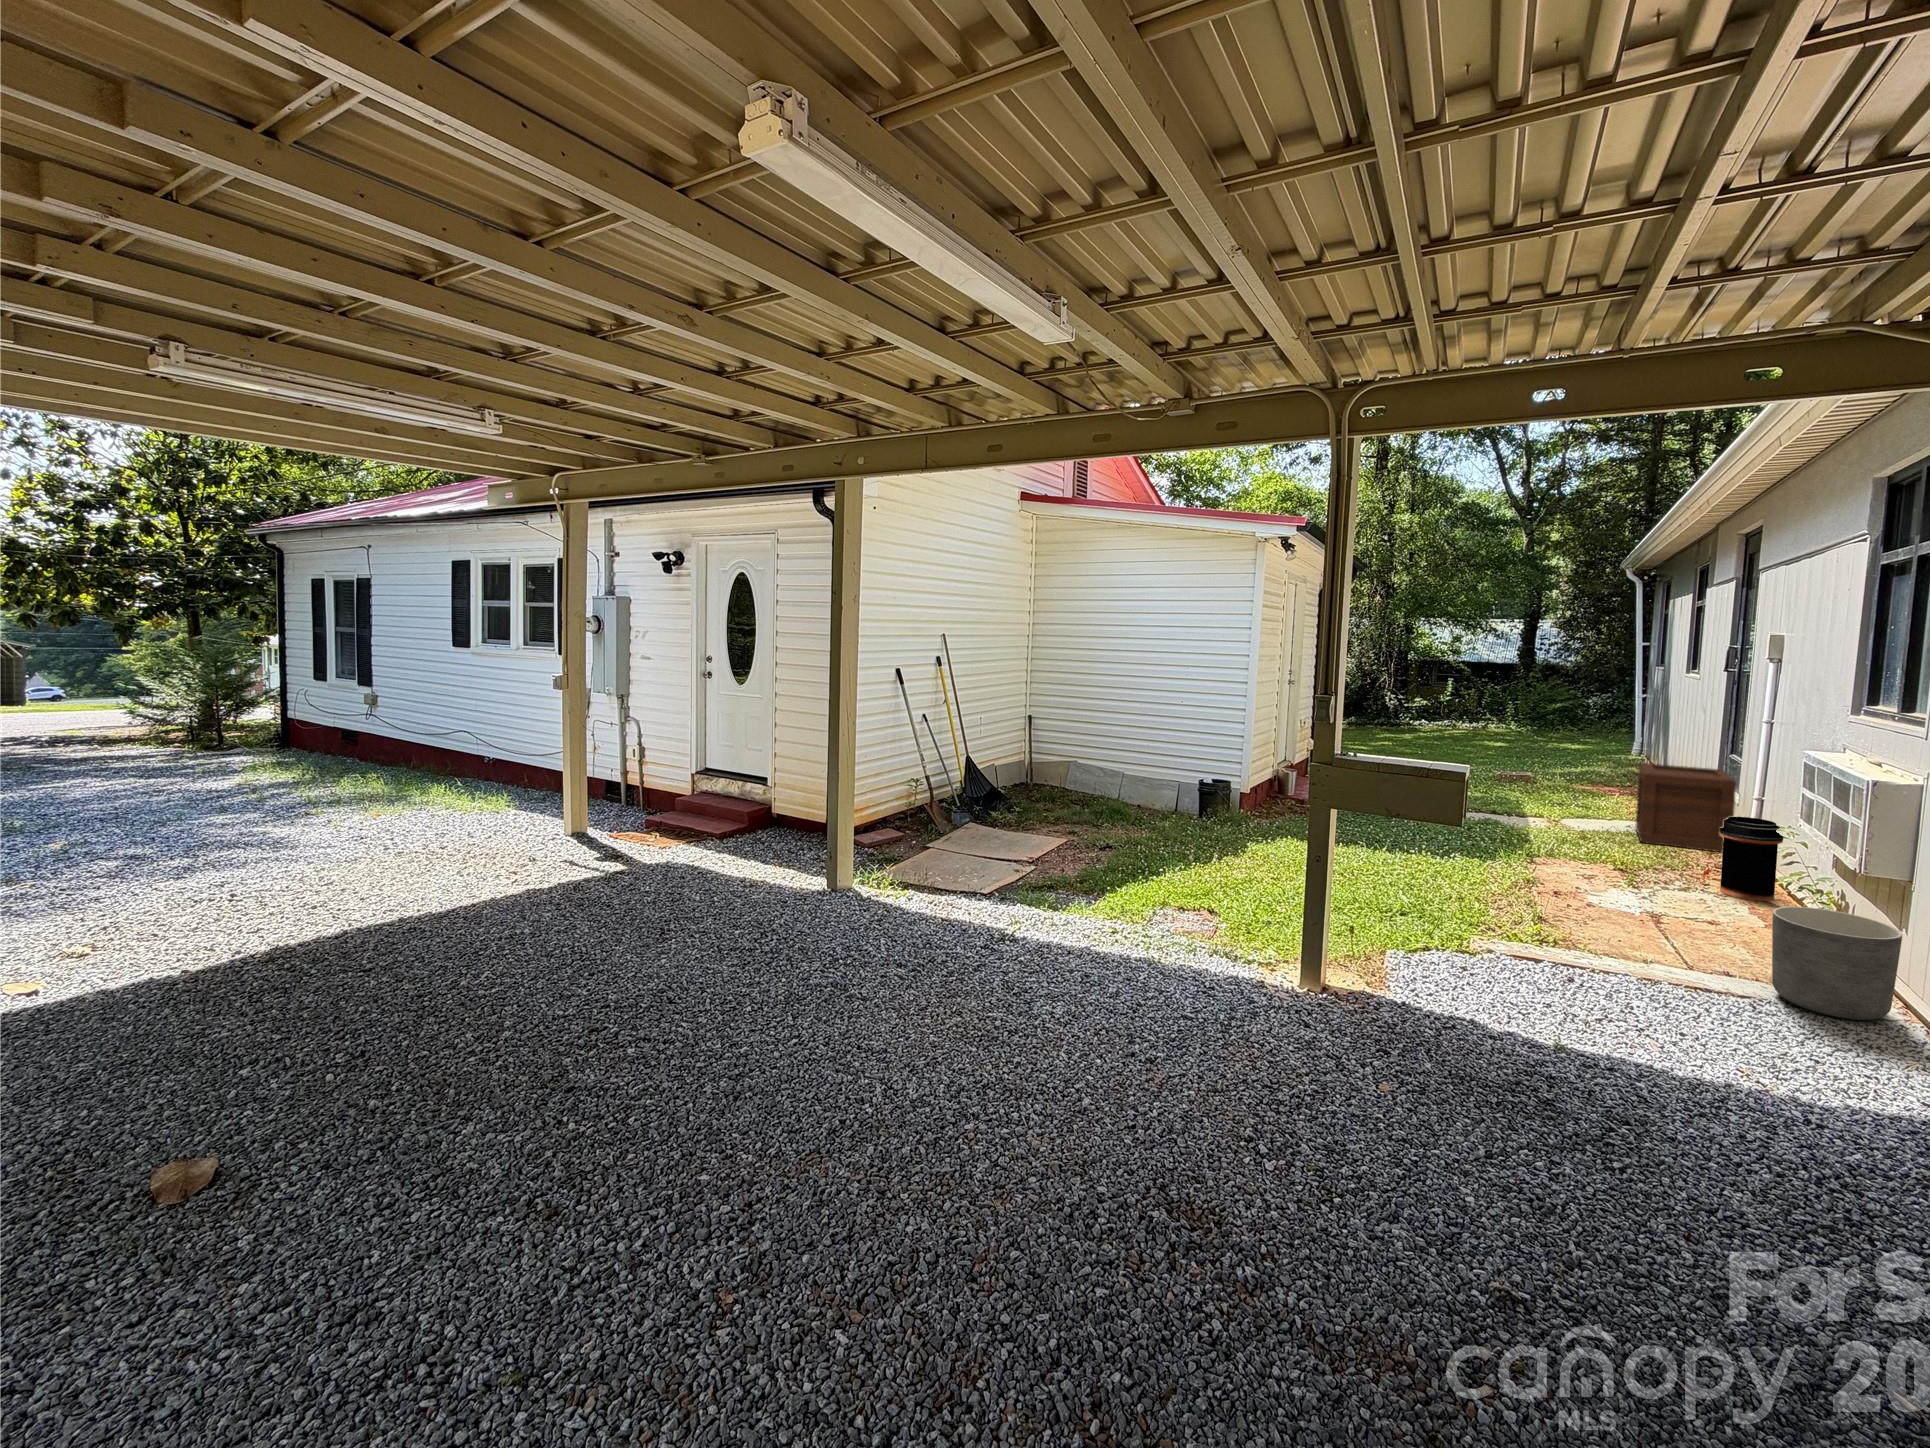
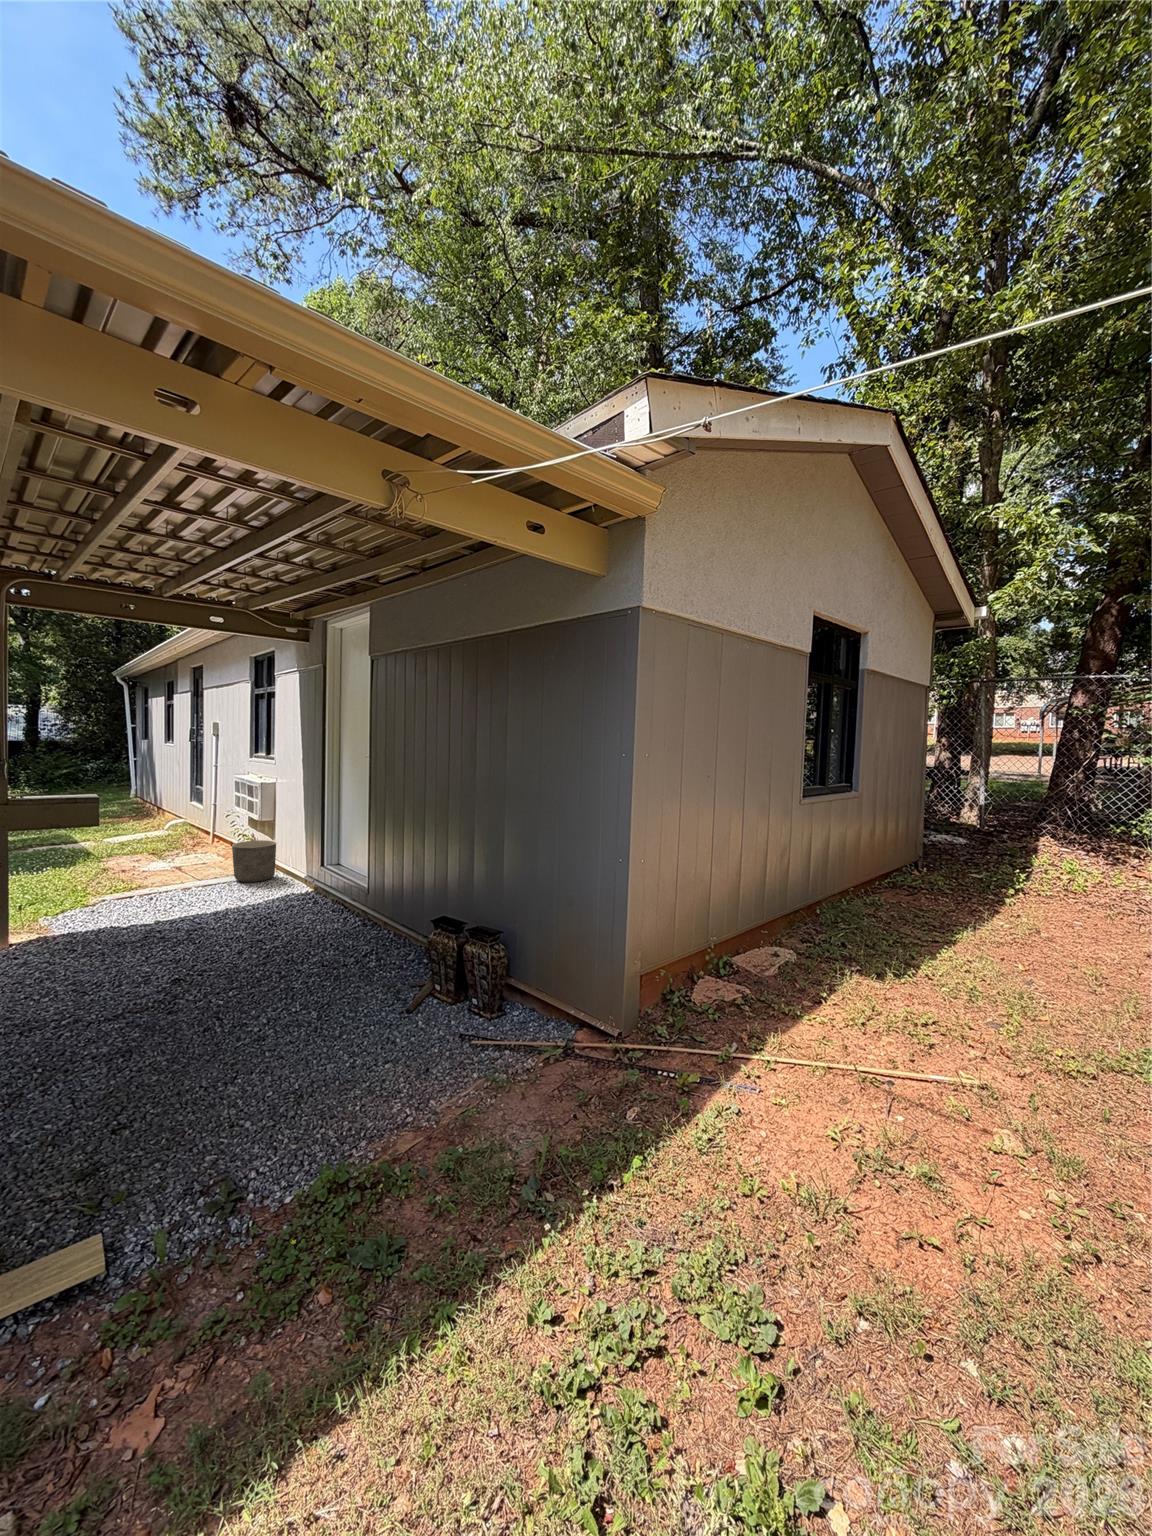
wooden crate: present [1635,763,1736,852] -> none [149,794,202,839]
trash can: present [1720,817,1783,901] -> none [200,813,227,852]

